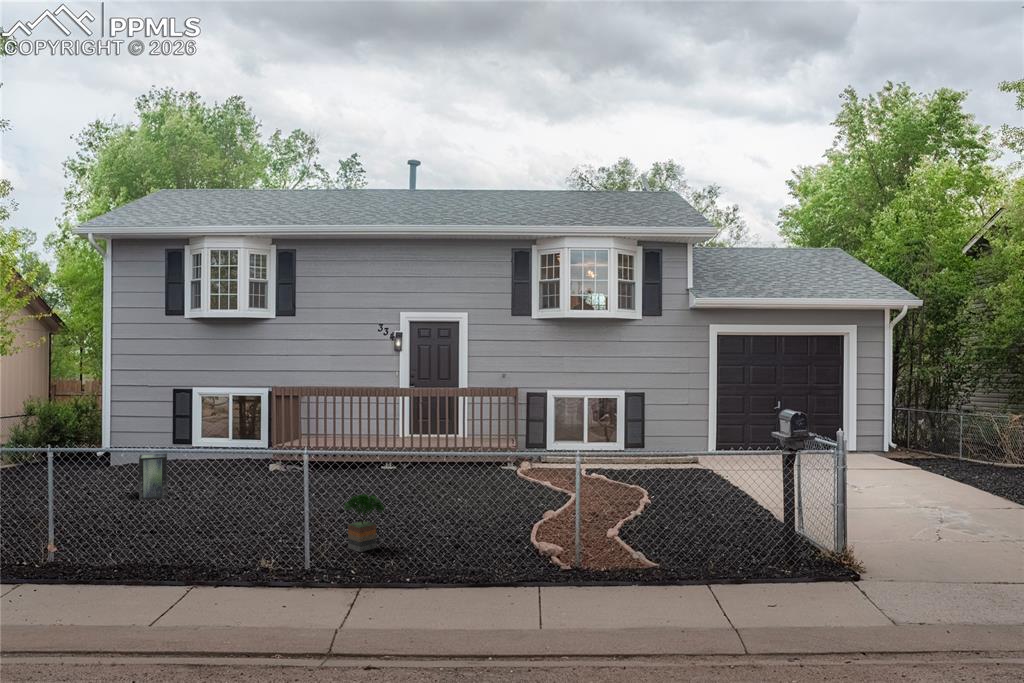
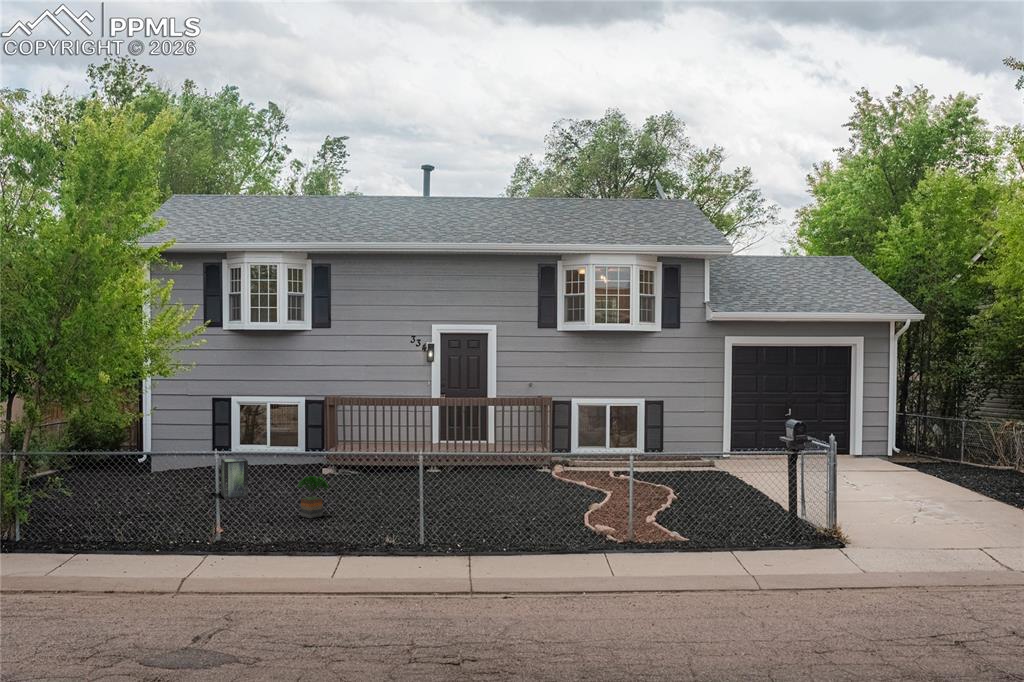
potted tree: present [345,494,384,552] -> present [298,476,328,518]

